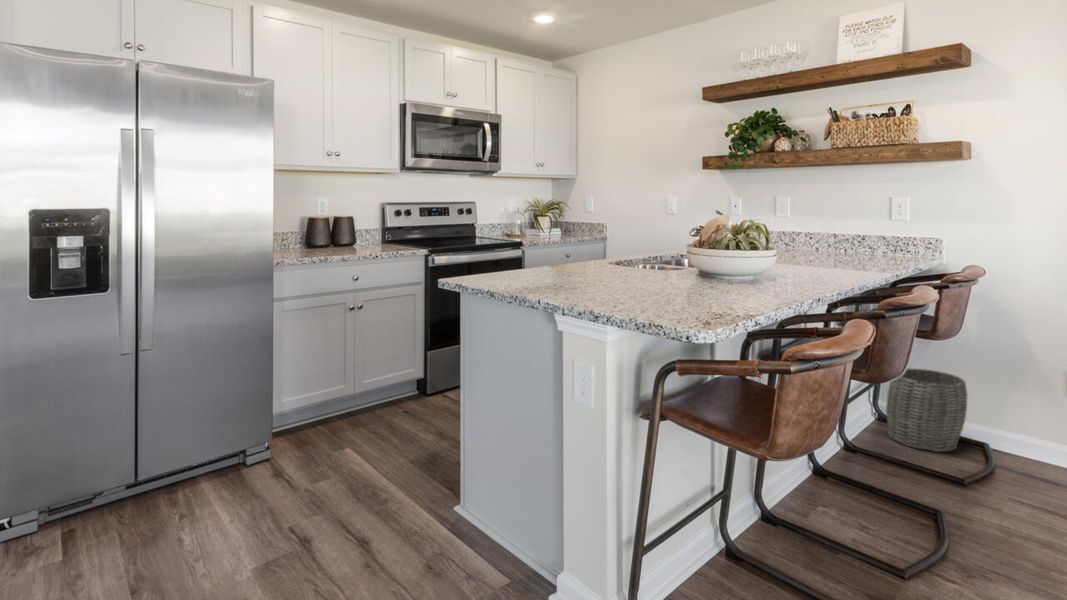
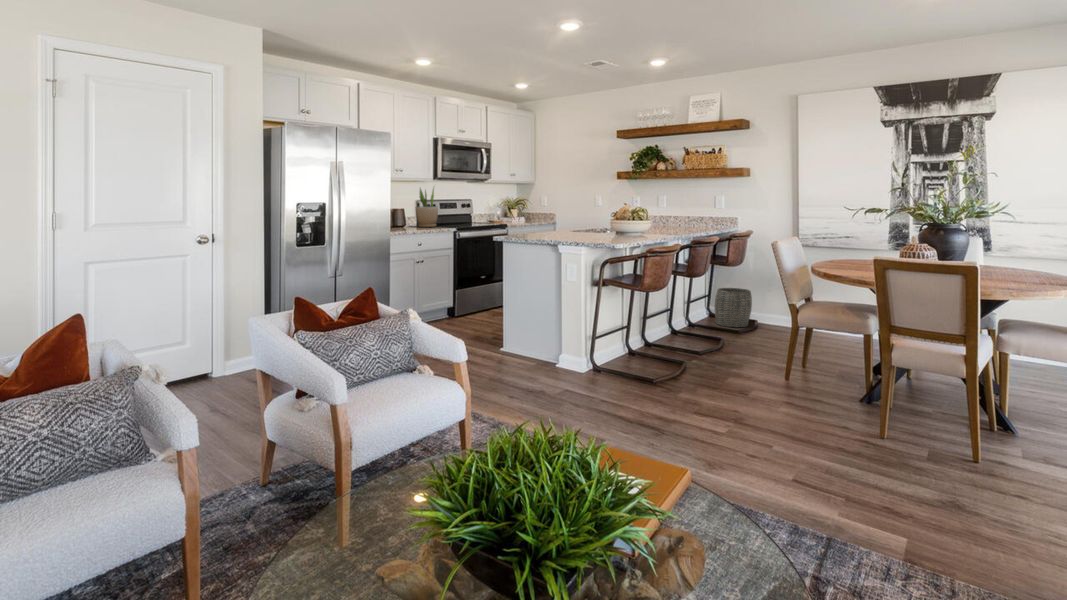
potted plant: none [363,179,400,249] -> present [416,189,438,227]

